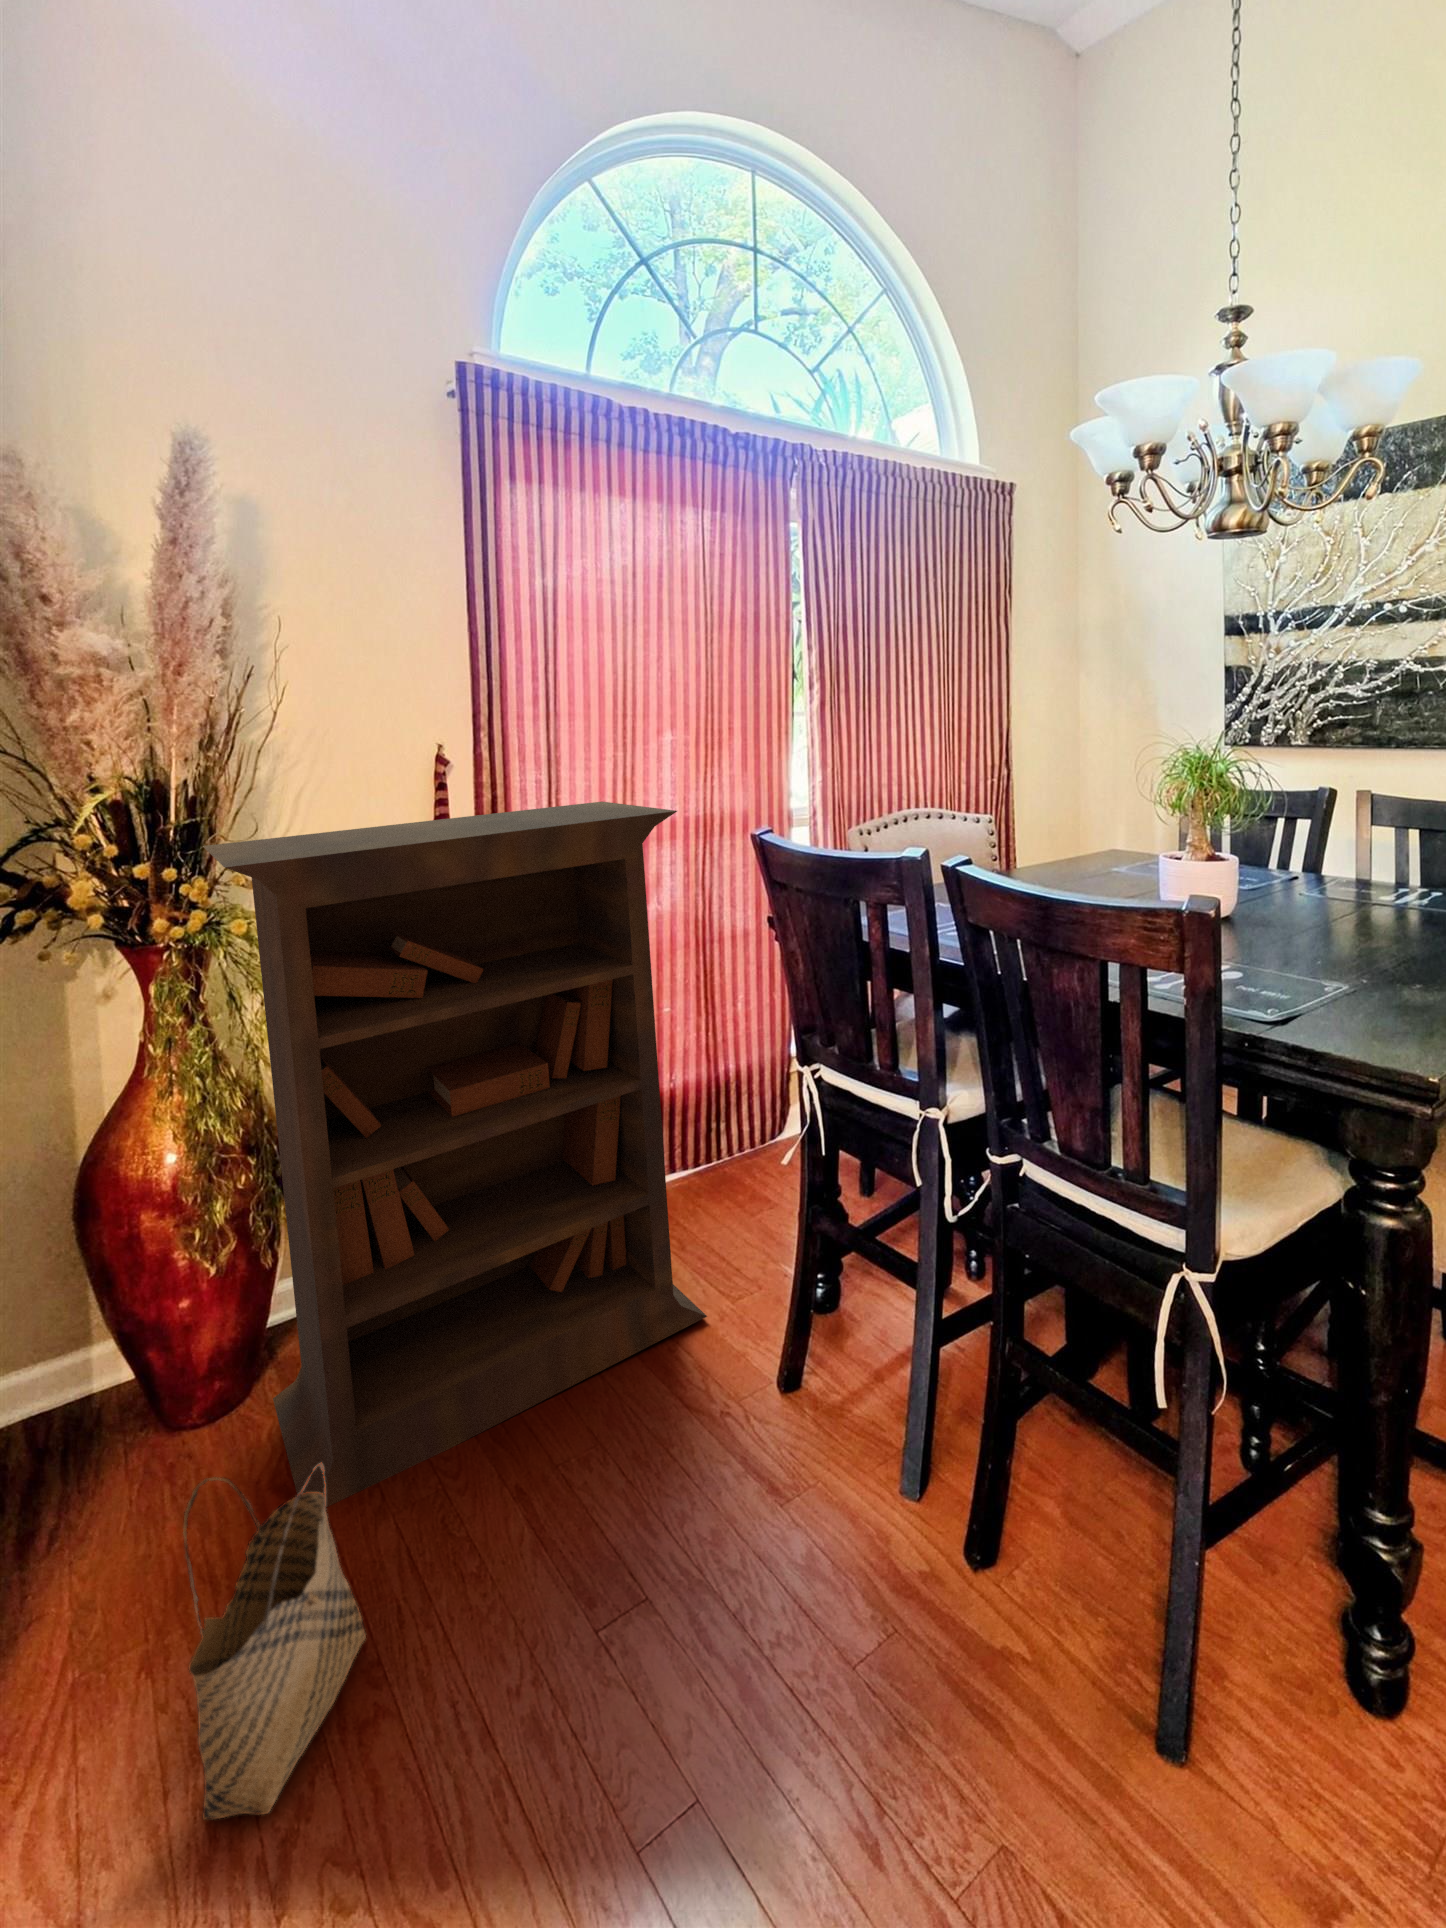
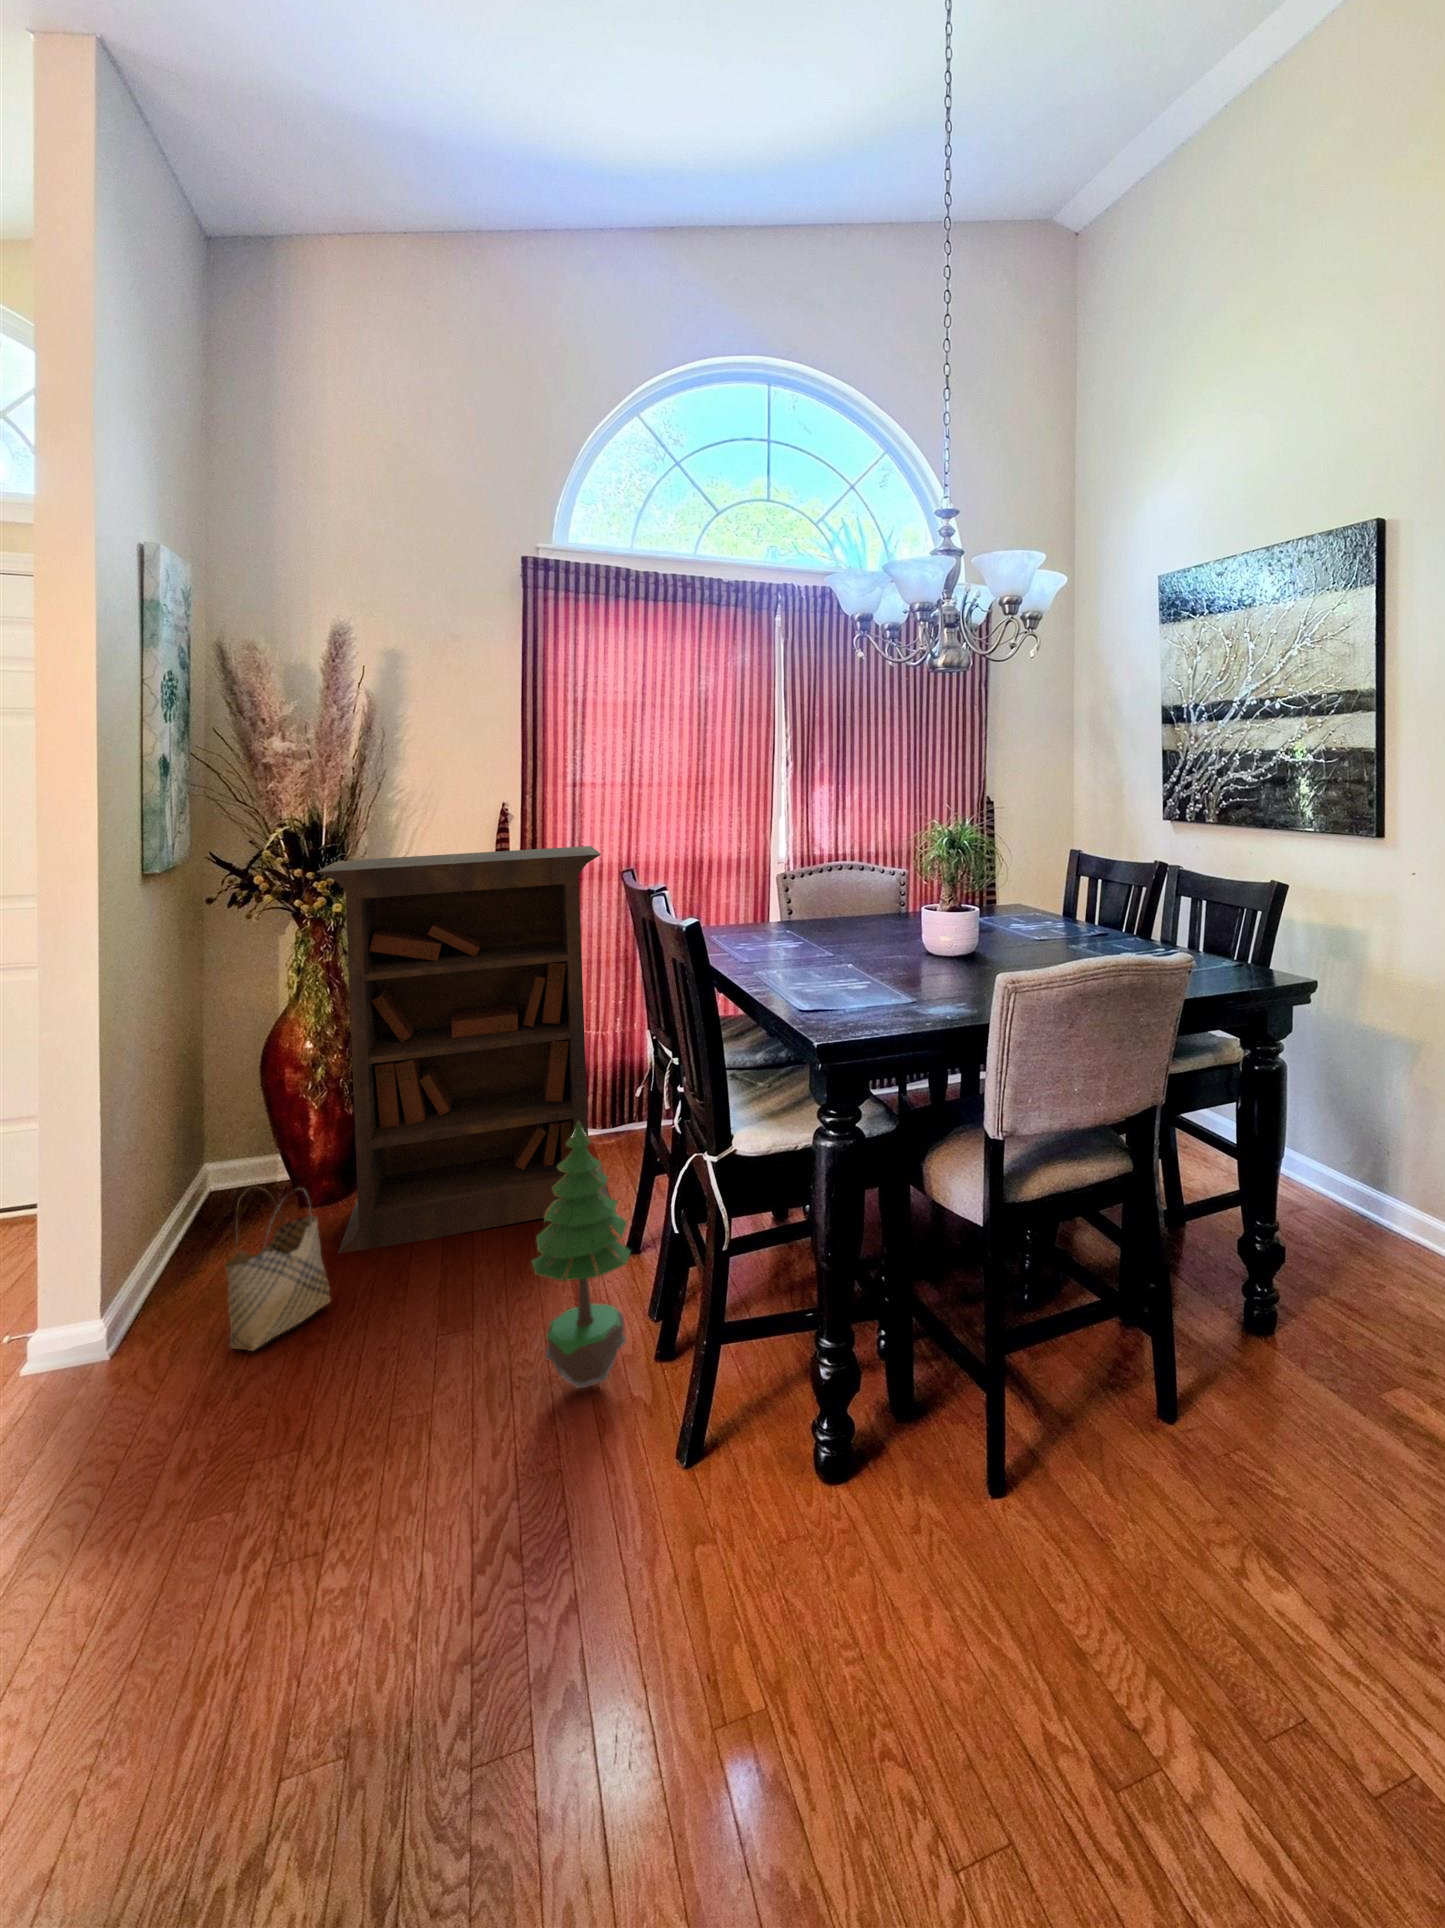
potted tree: none [852,1254,1011,1693] -> present [531,1122,631,1388]

